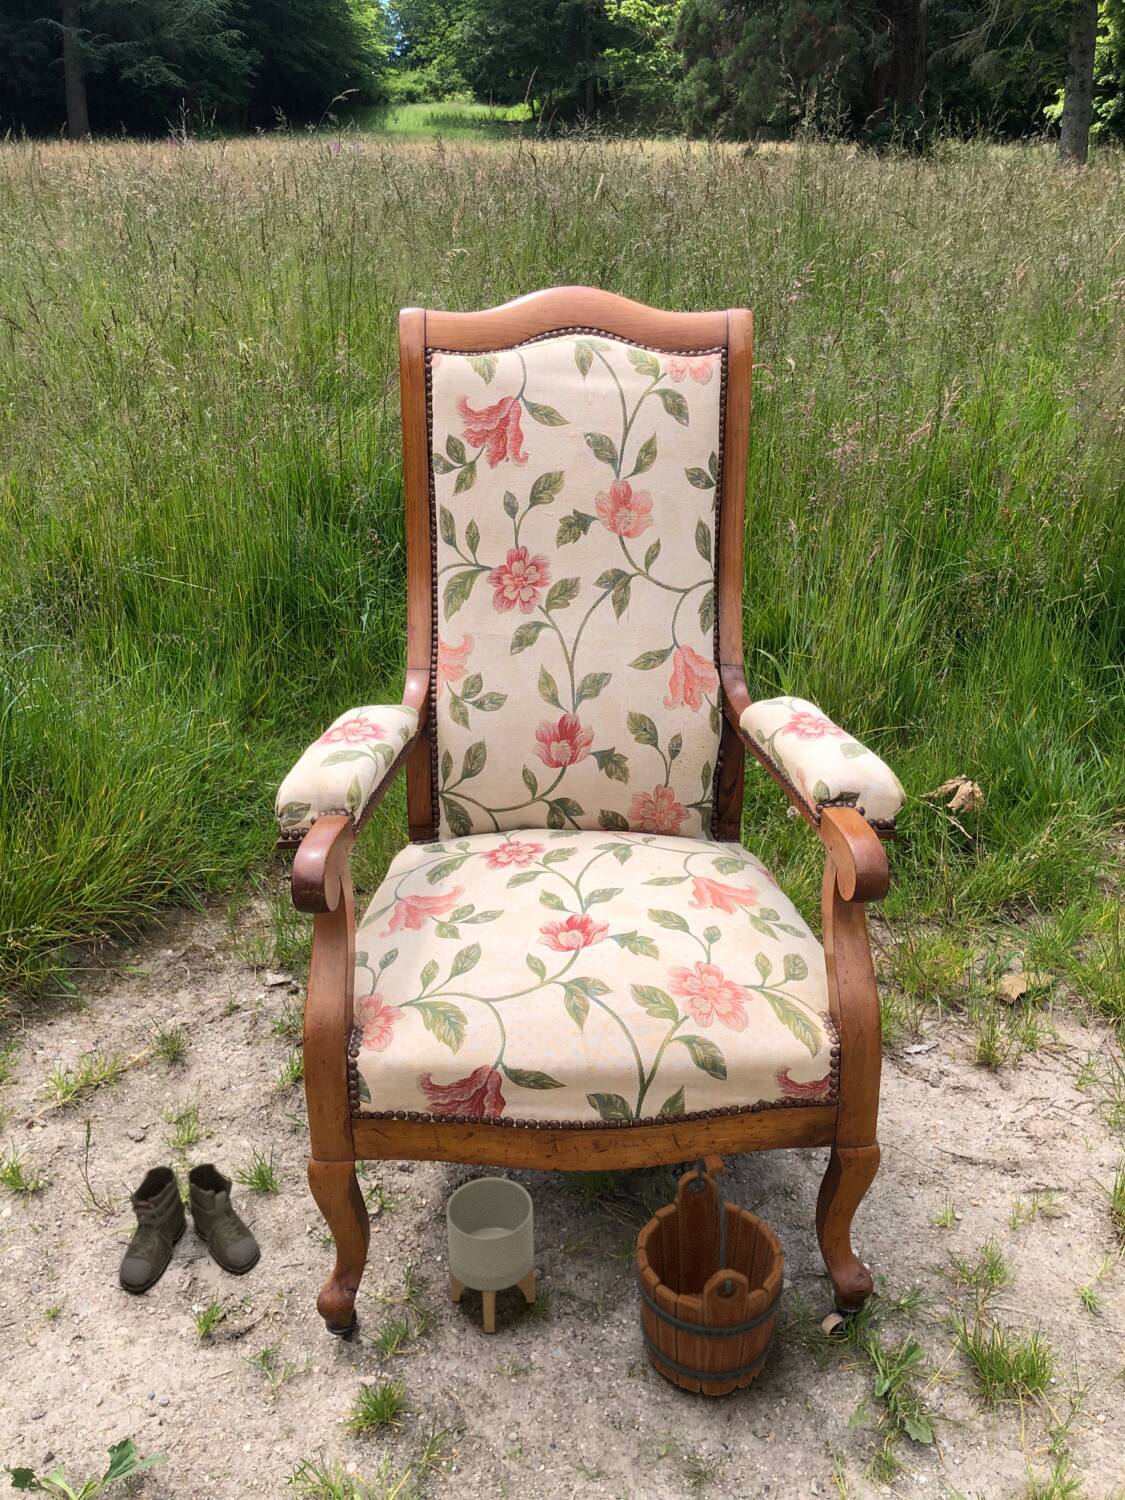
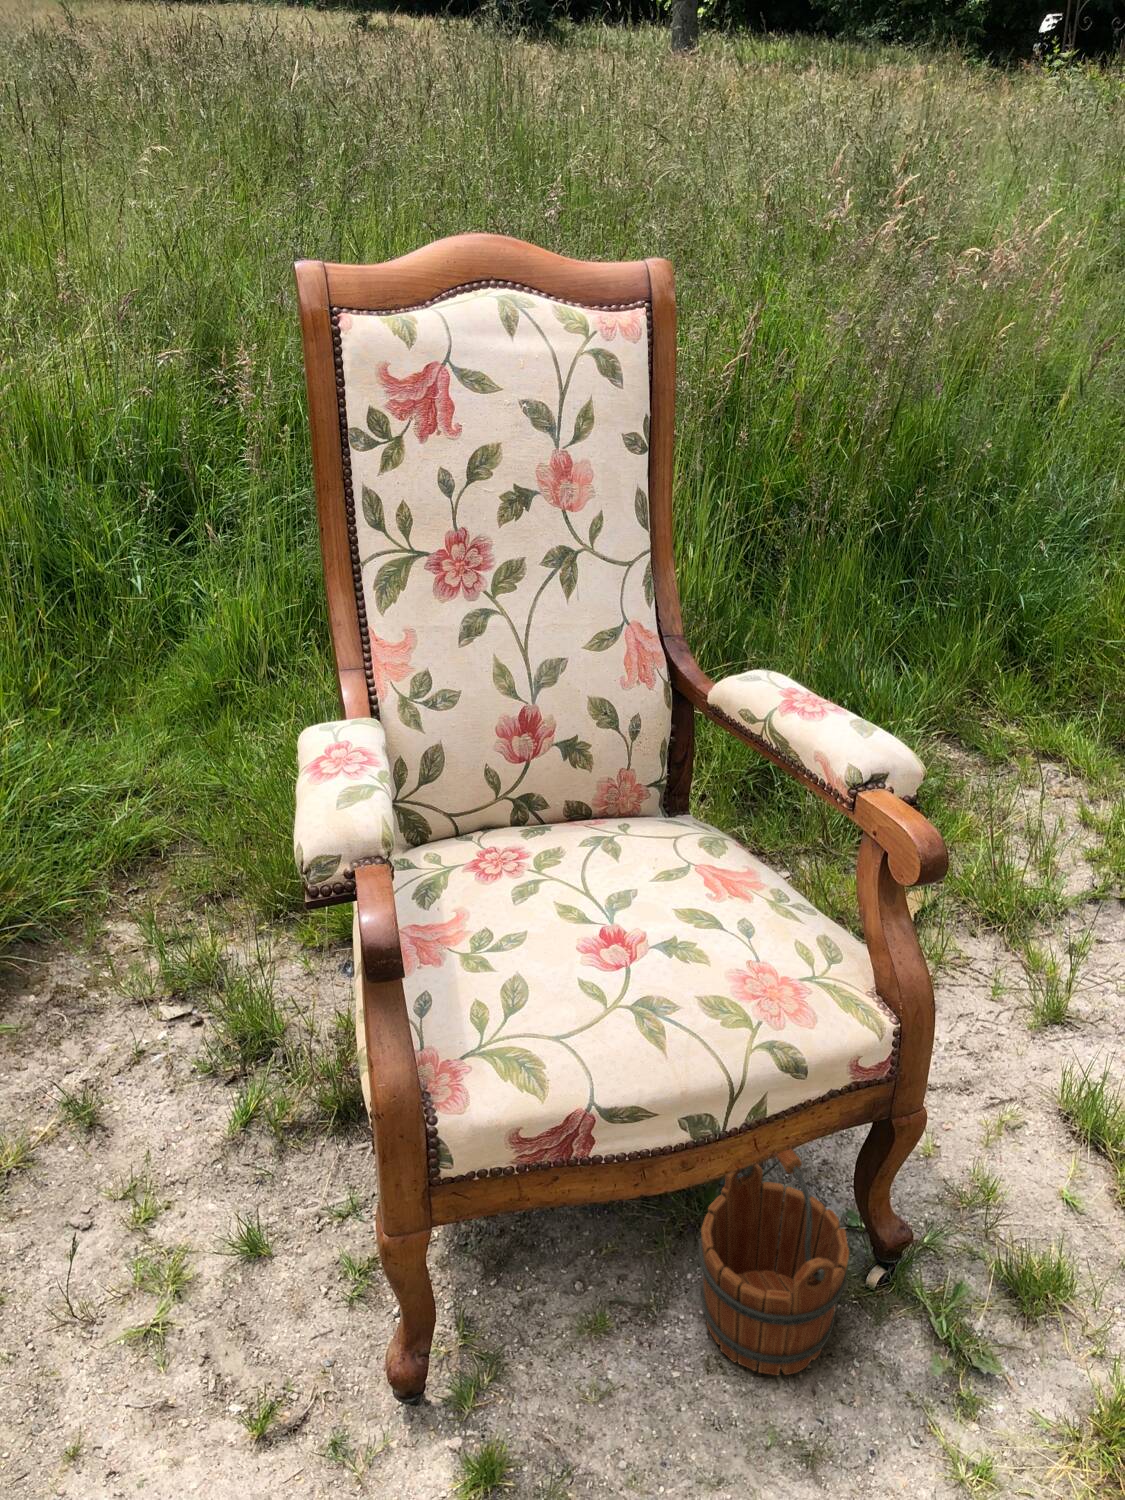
boots: present [118,1163,260,1291] -> none [105,1245,281,1407]
planter: present [446,1177,535,1332] -> none [500,1202,590,1362]

